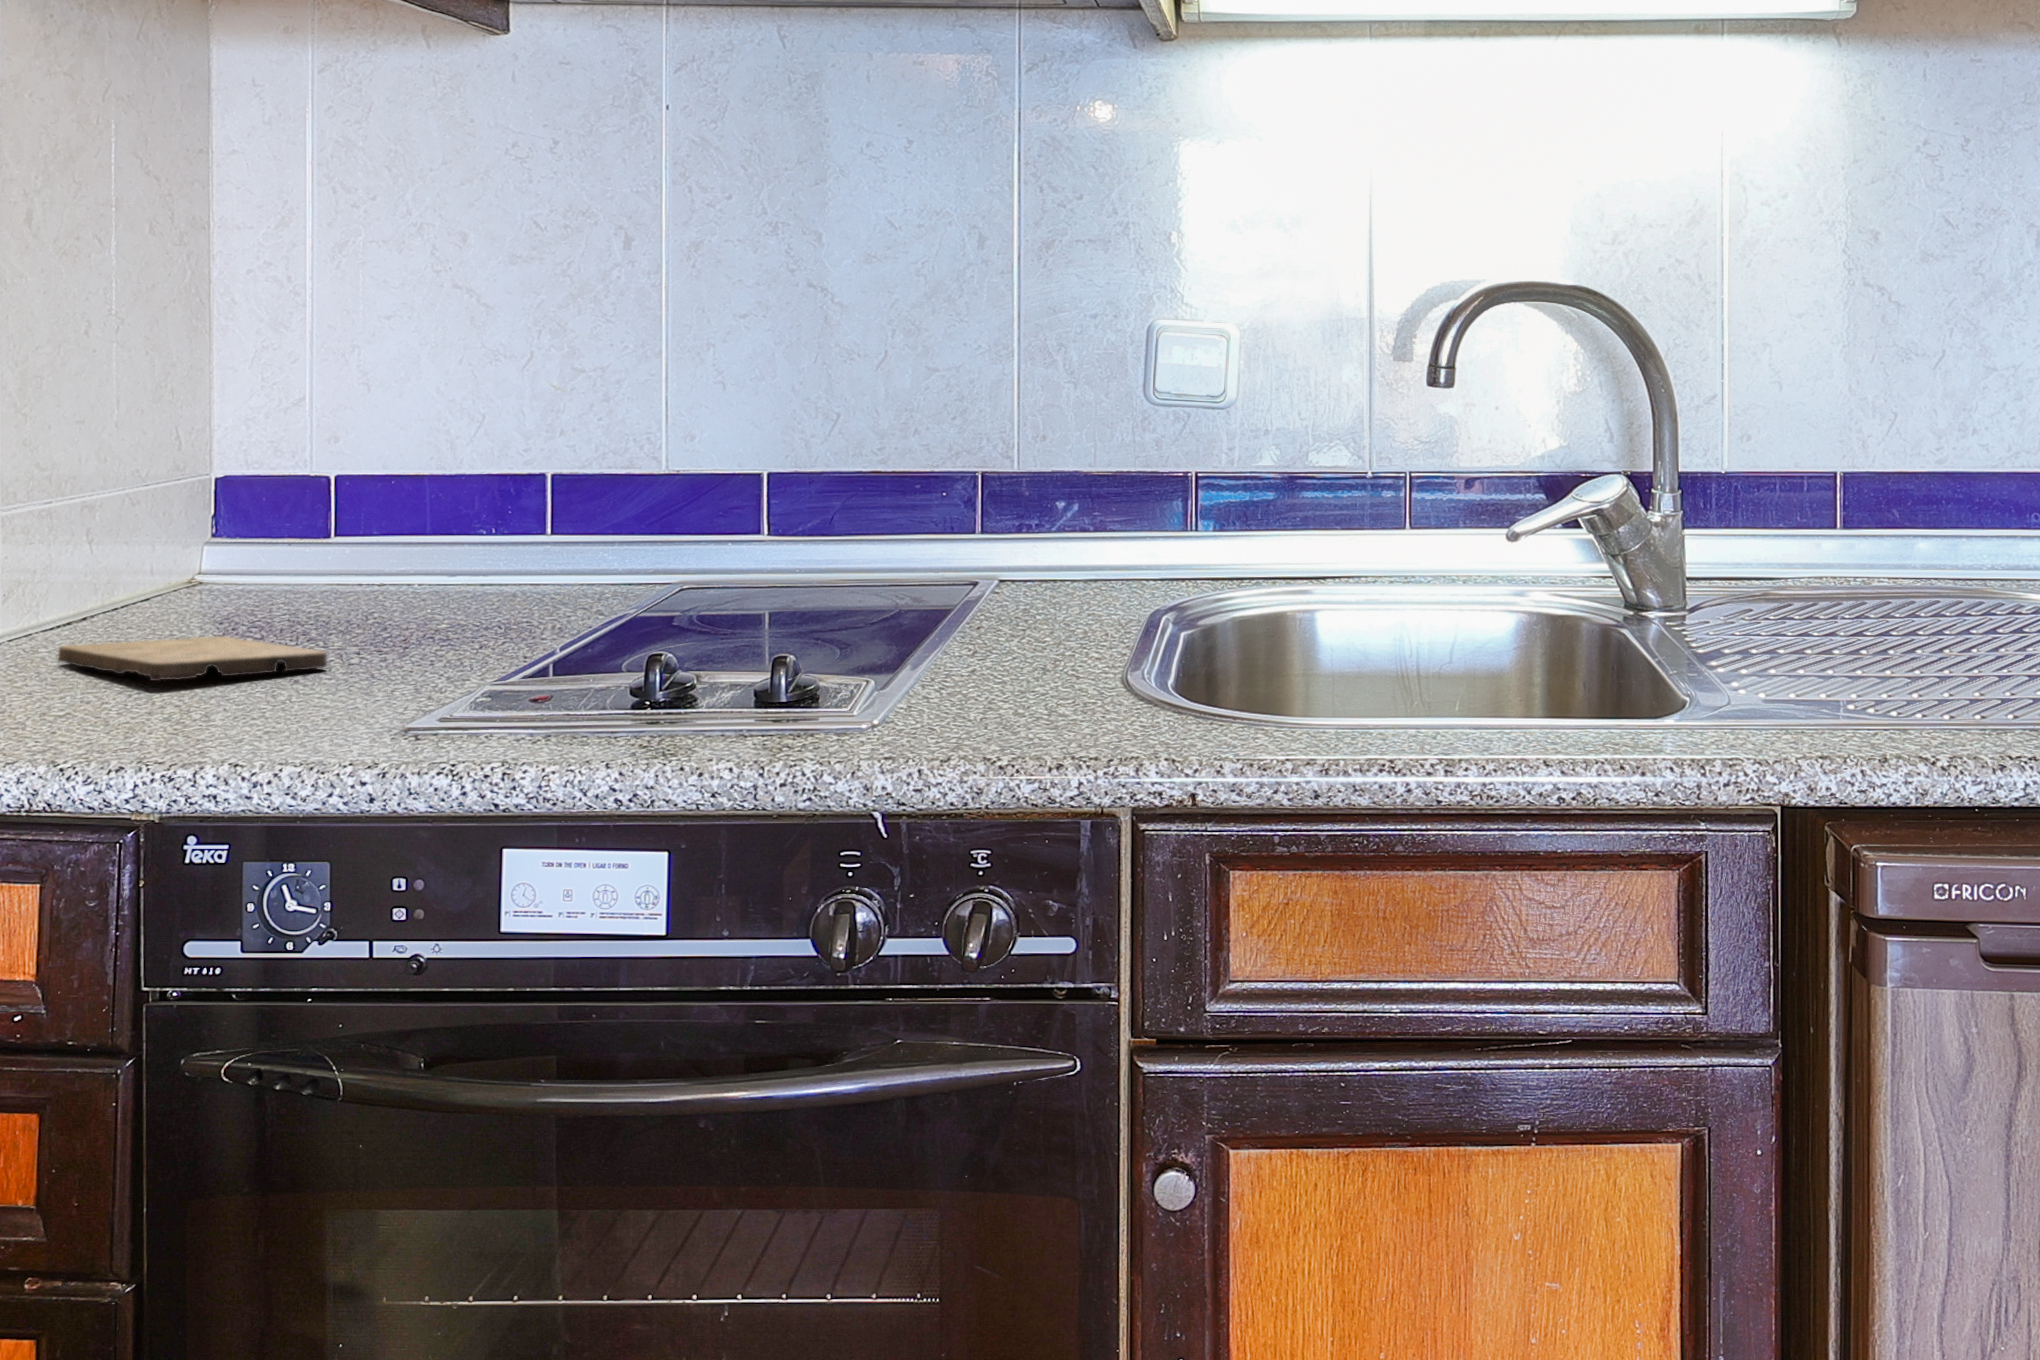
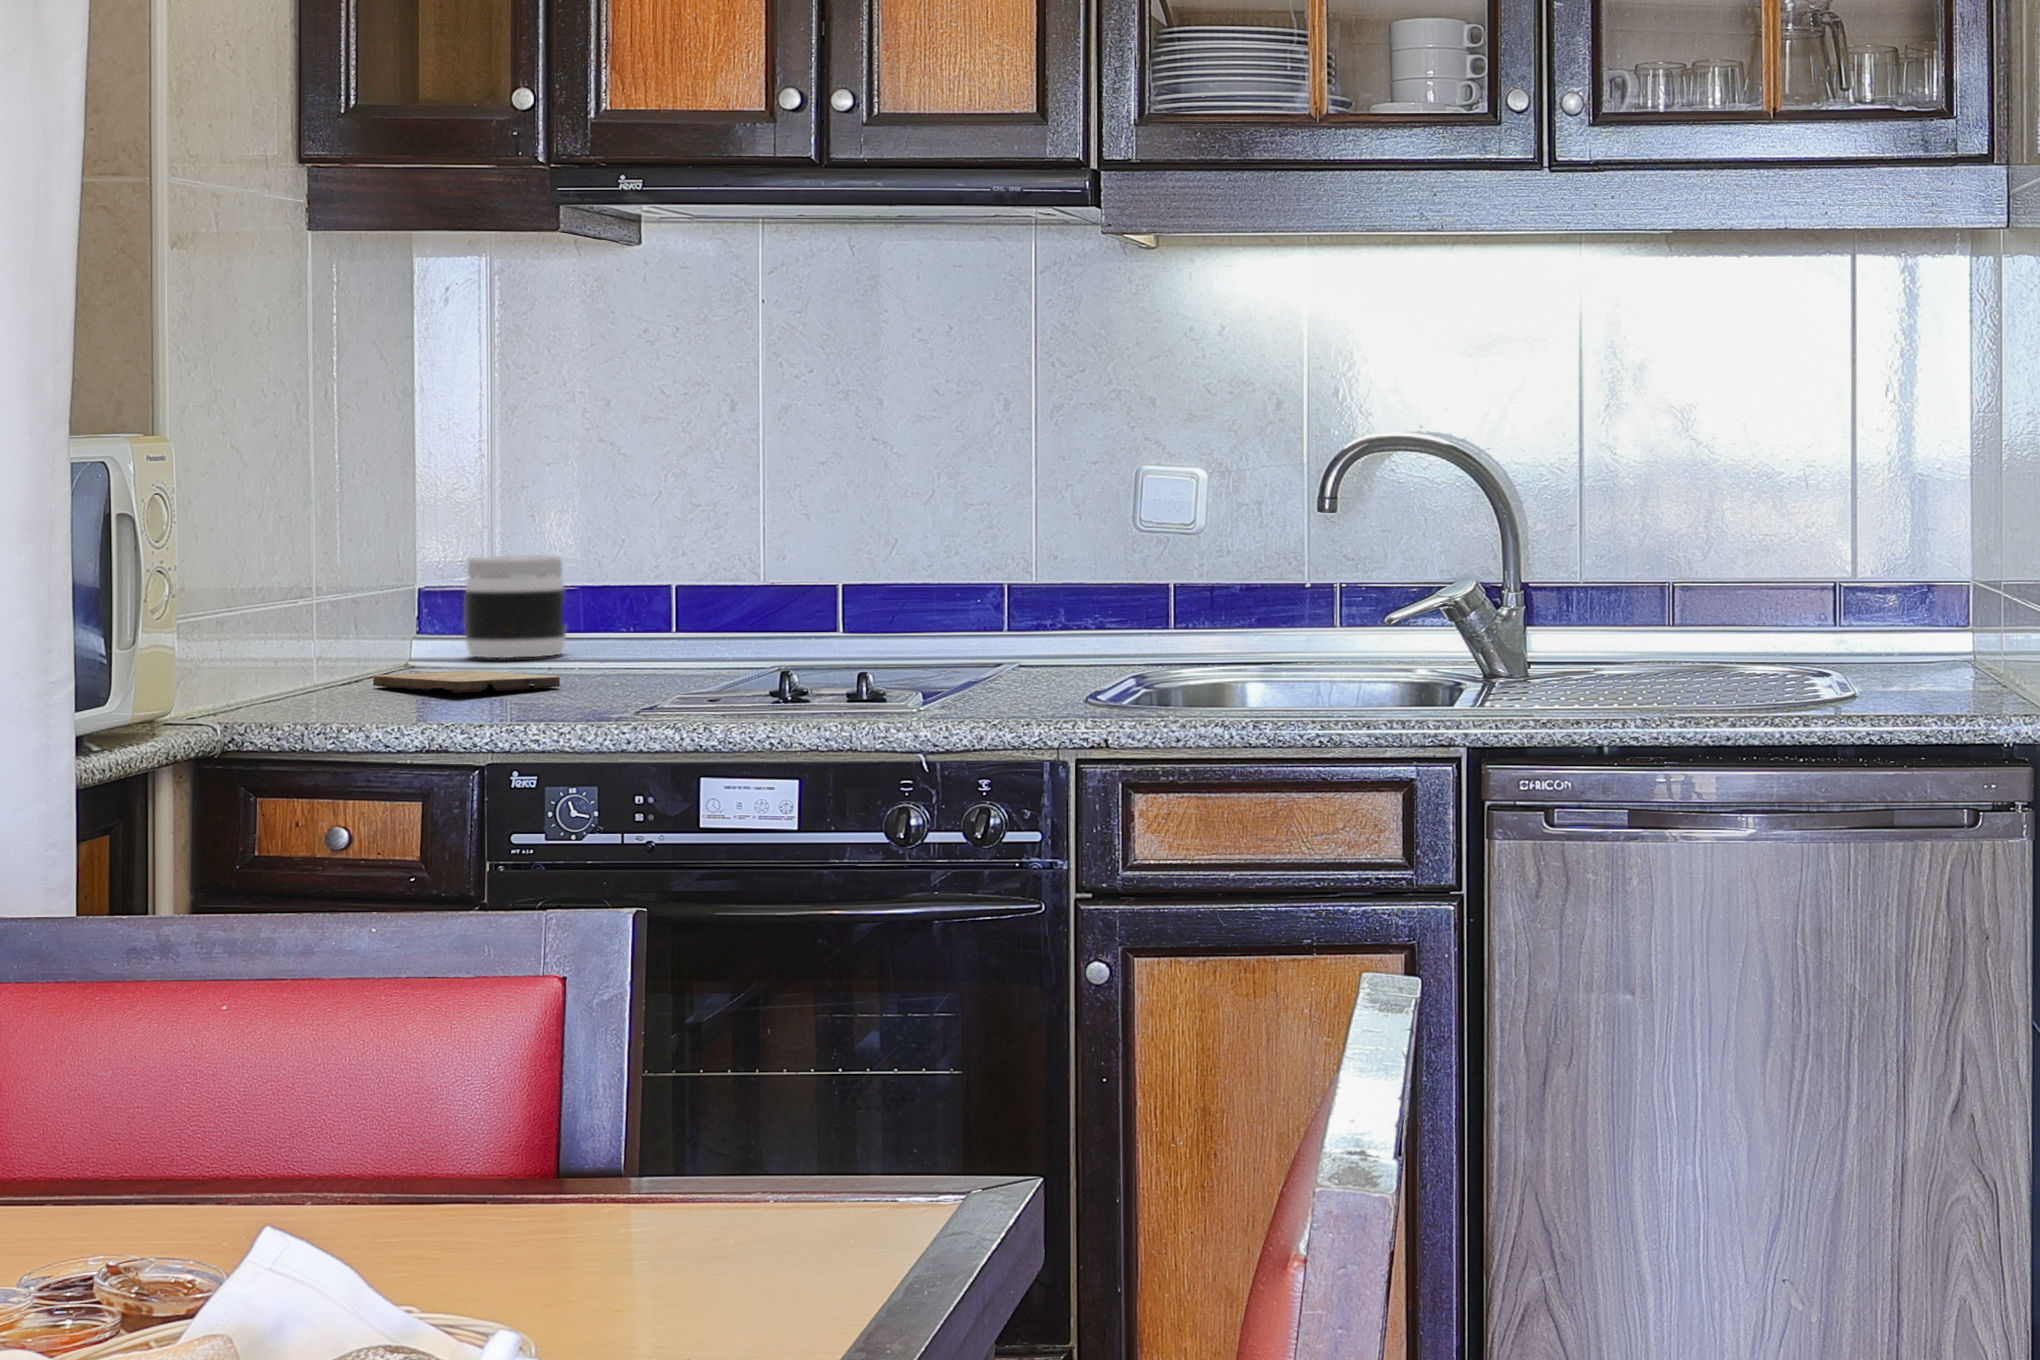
jar: none [238,471,378,611] -> present [464,556,566,658]

